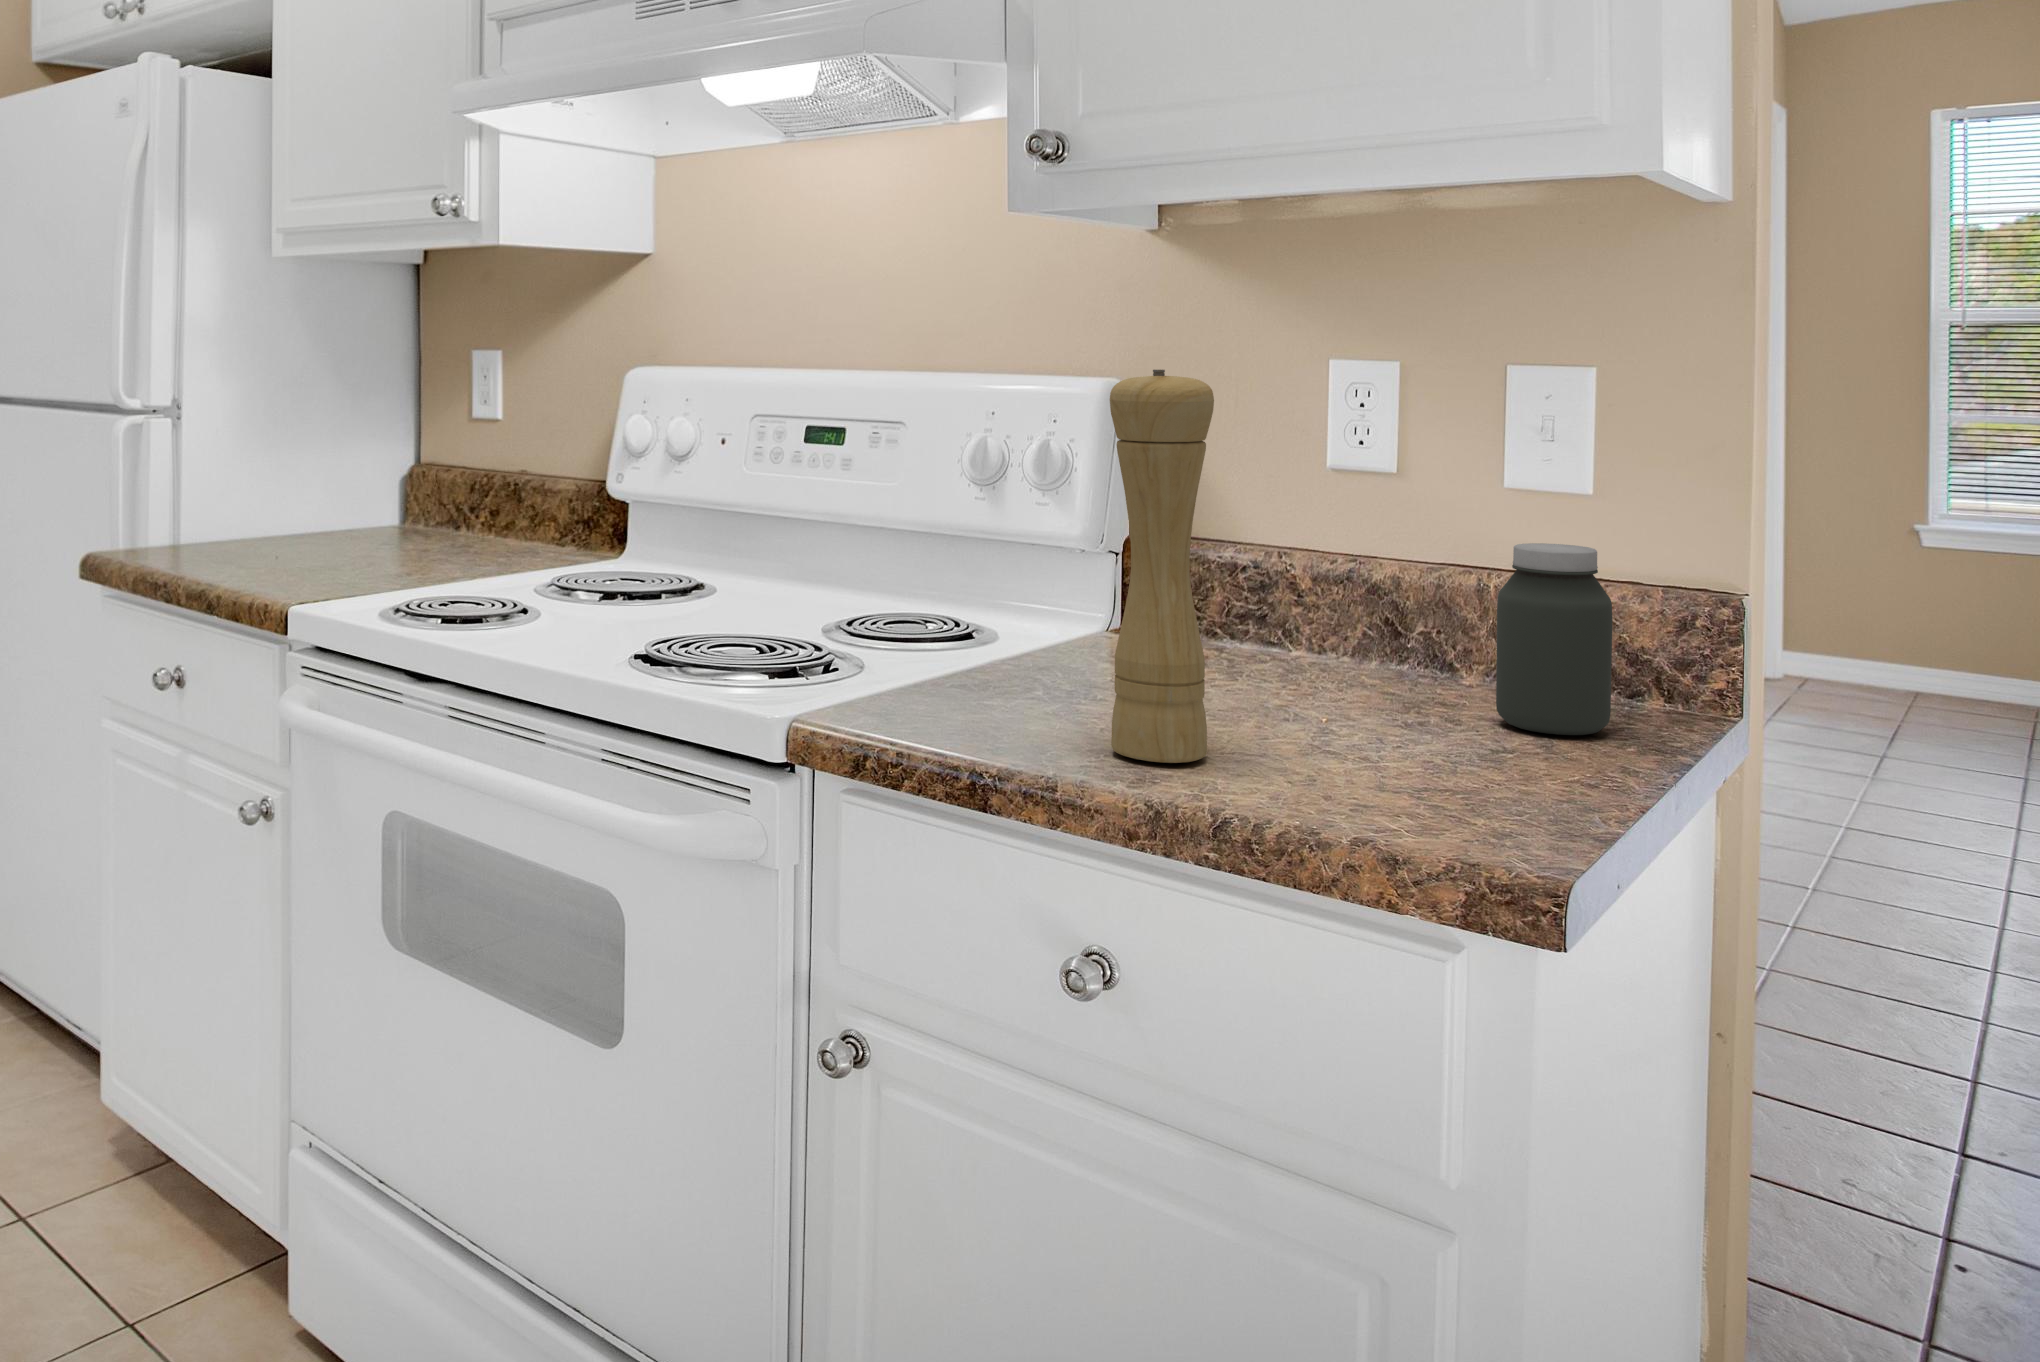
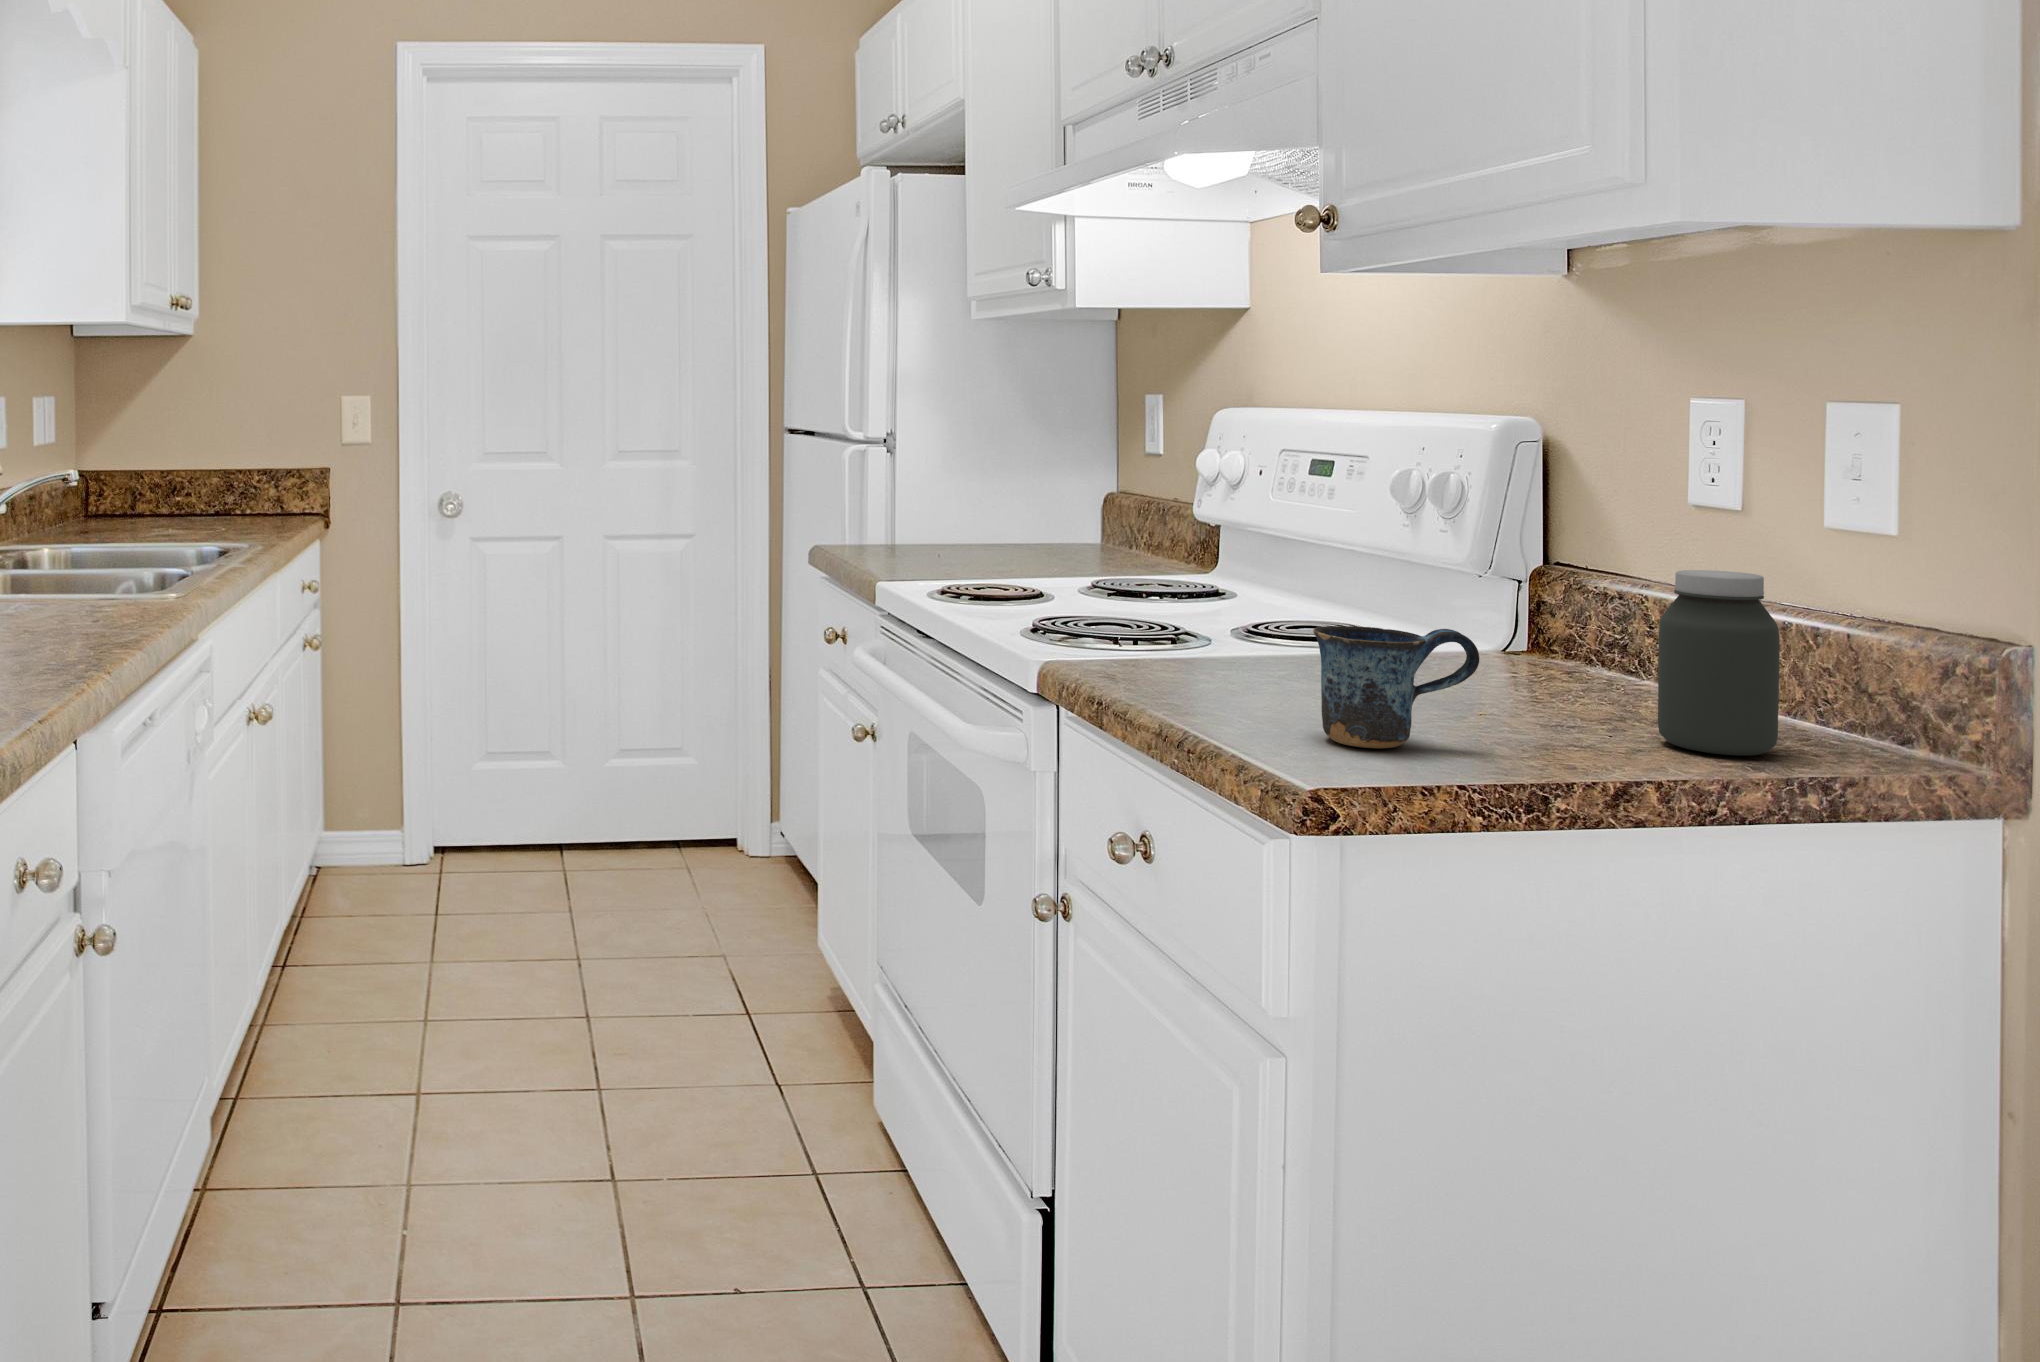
pepper mill: present [1110,369,1214,763] -> none [1198,398,1285,711]
mug: none [1313,638,1475,792] -> present [1313,626,1479,748]

